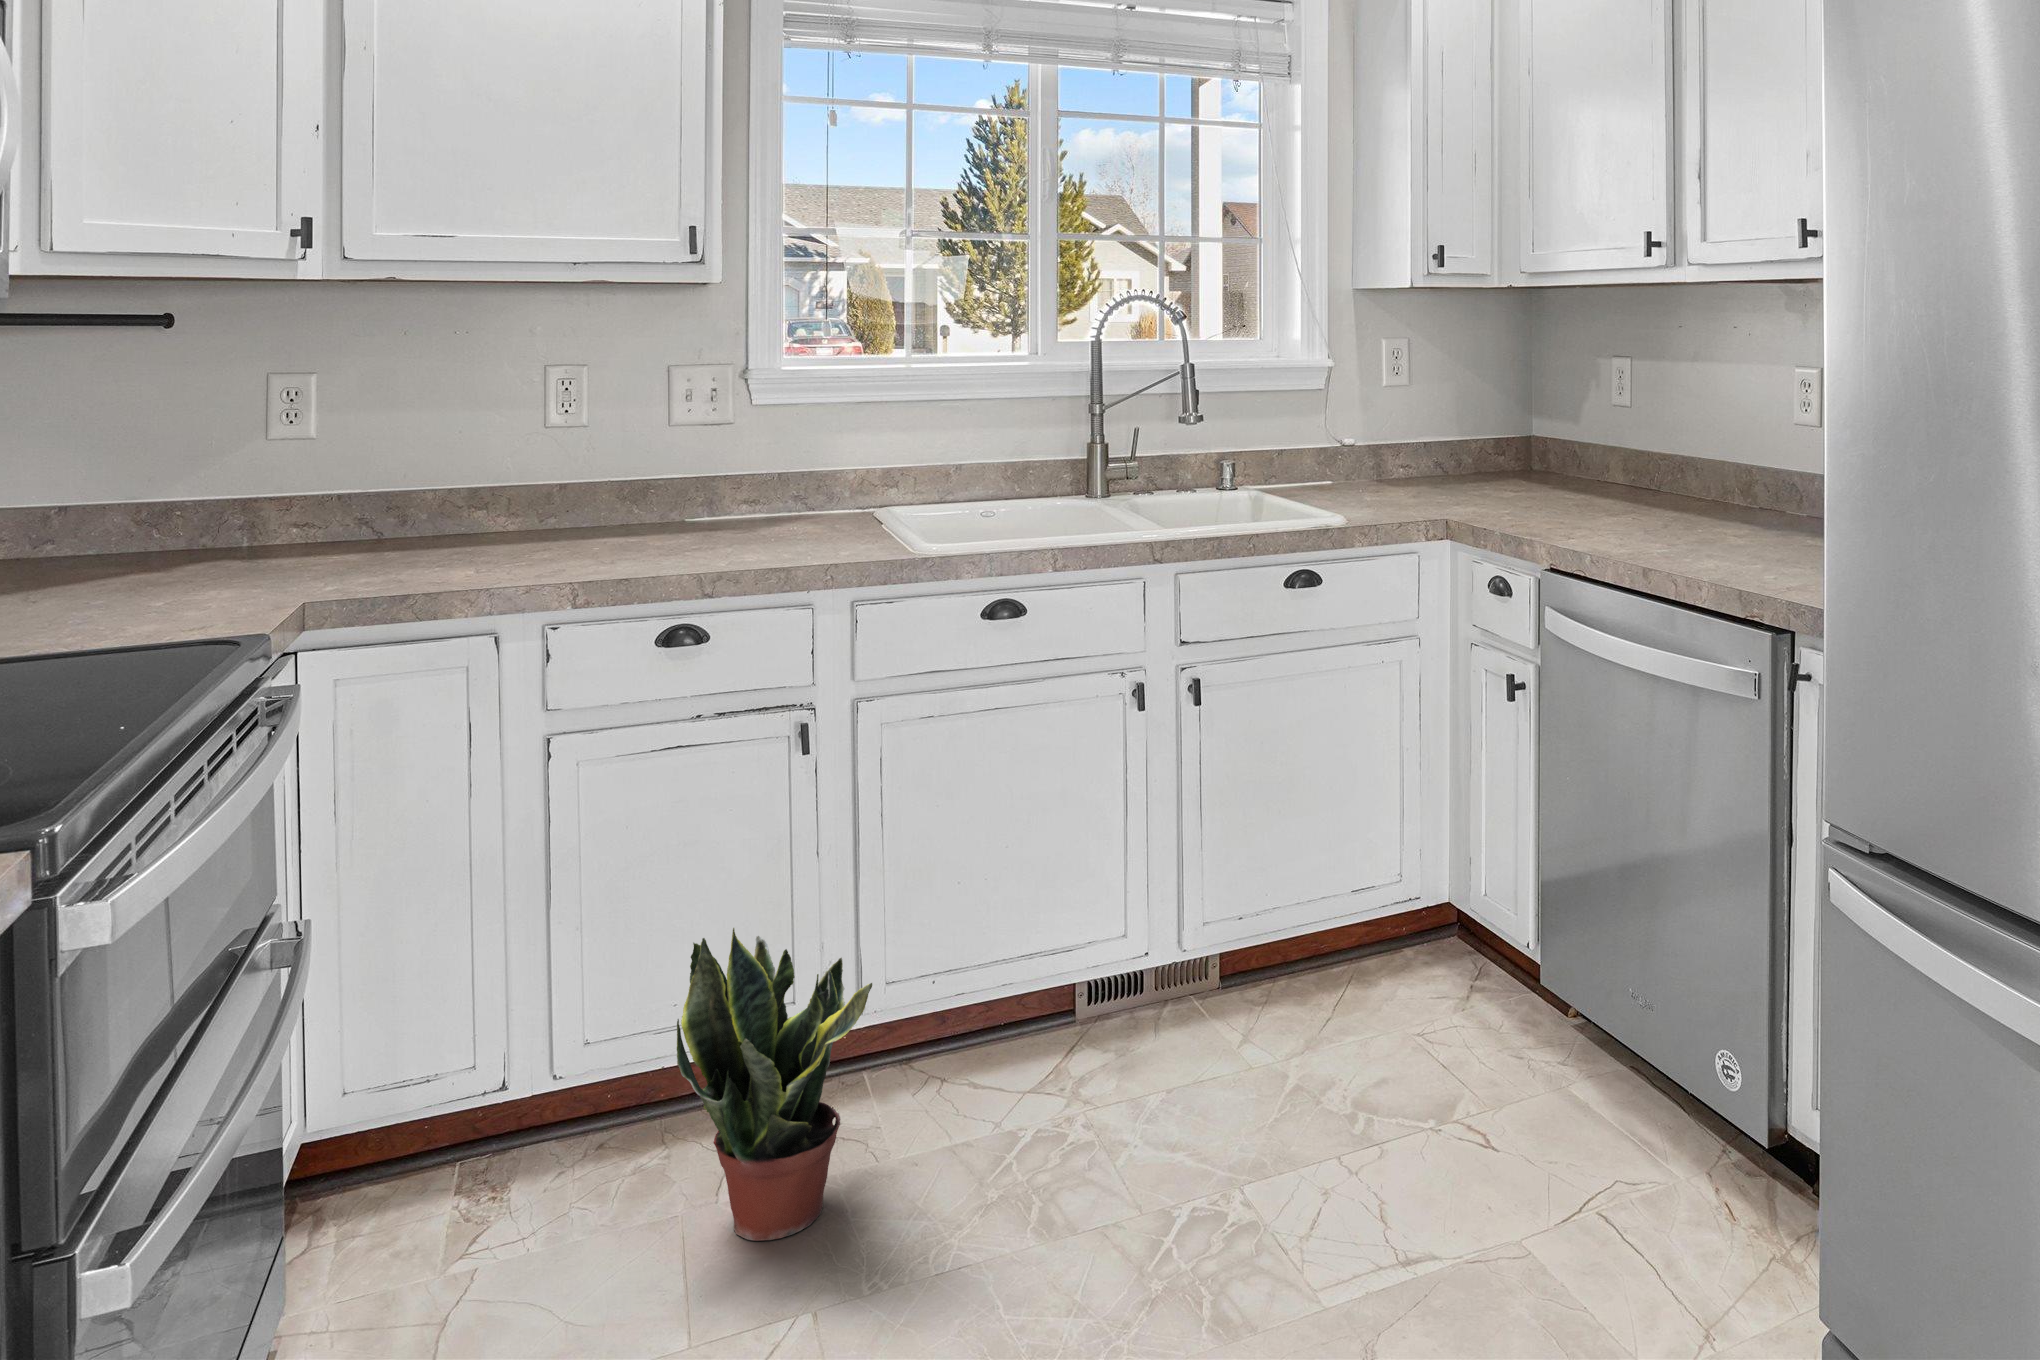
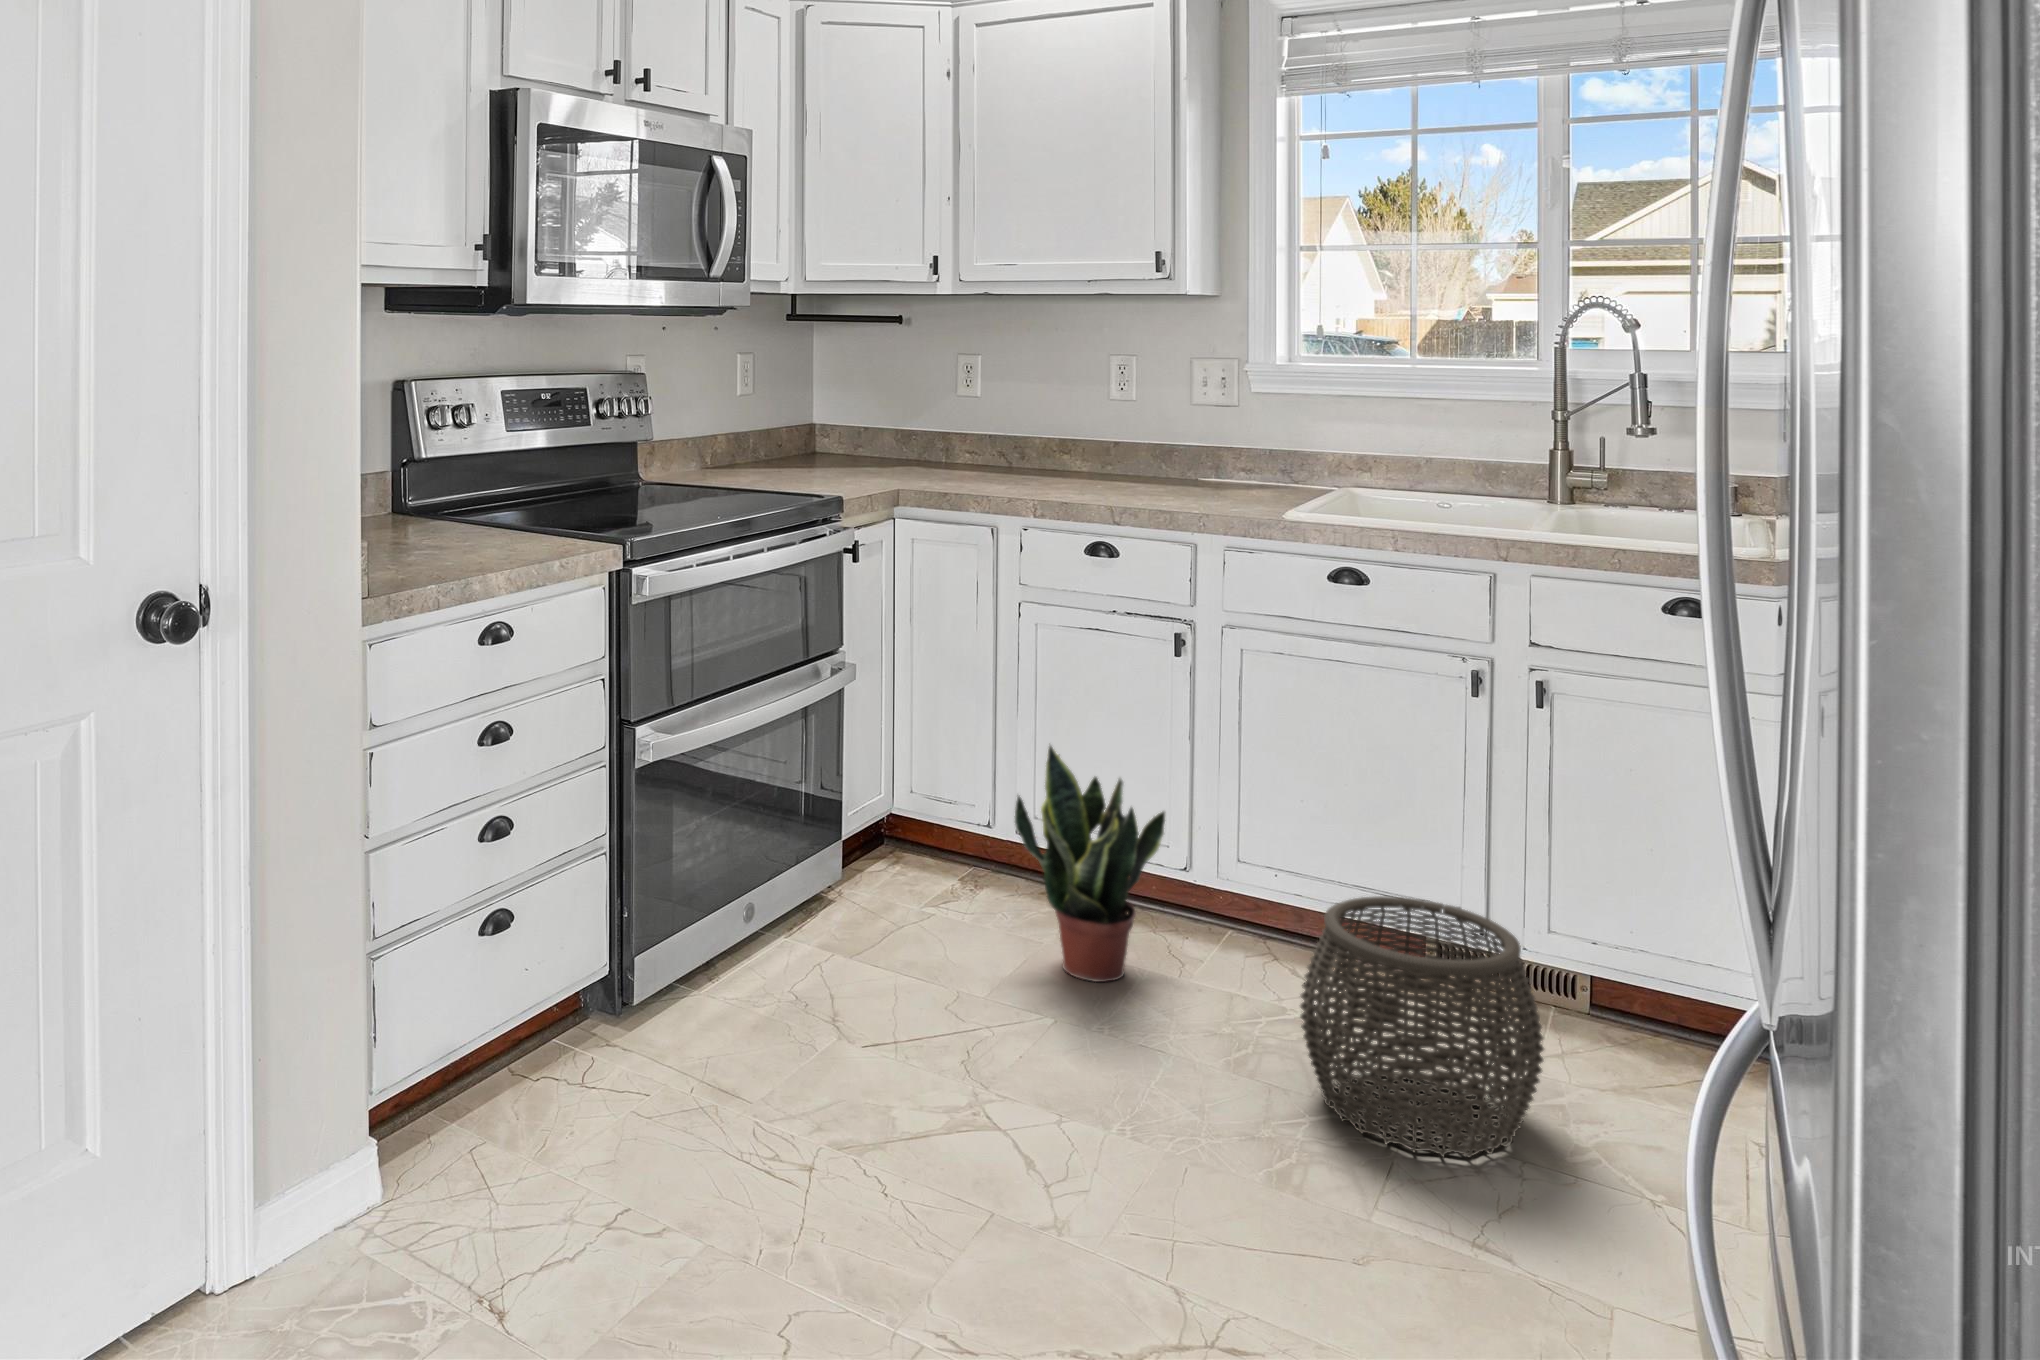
woven basket: none [1129,938,1370,1235] -> present [1300,896,1544,1158]

